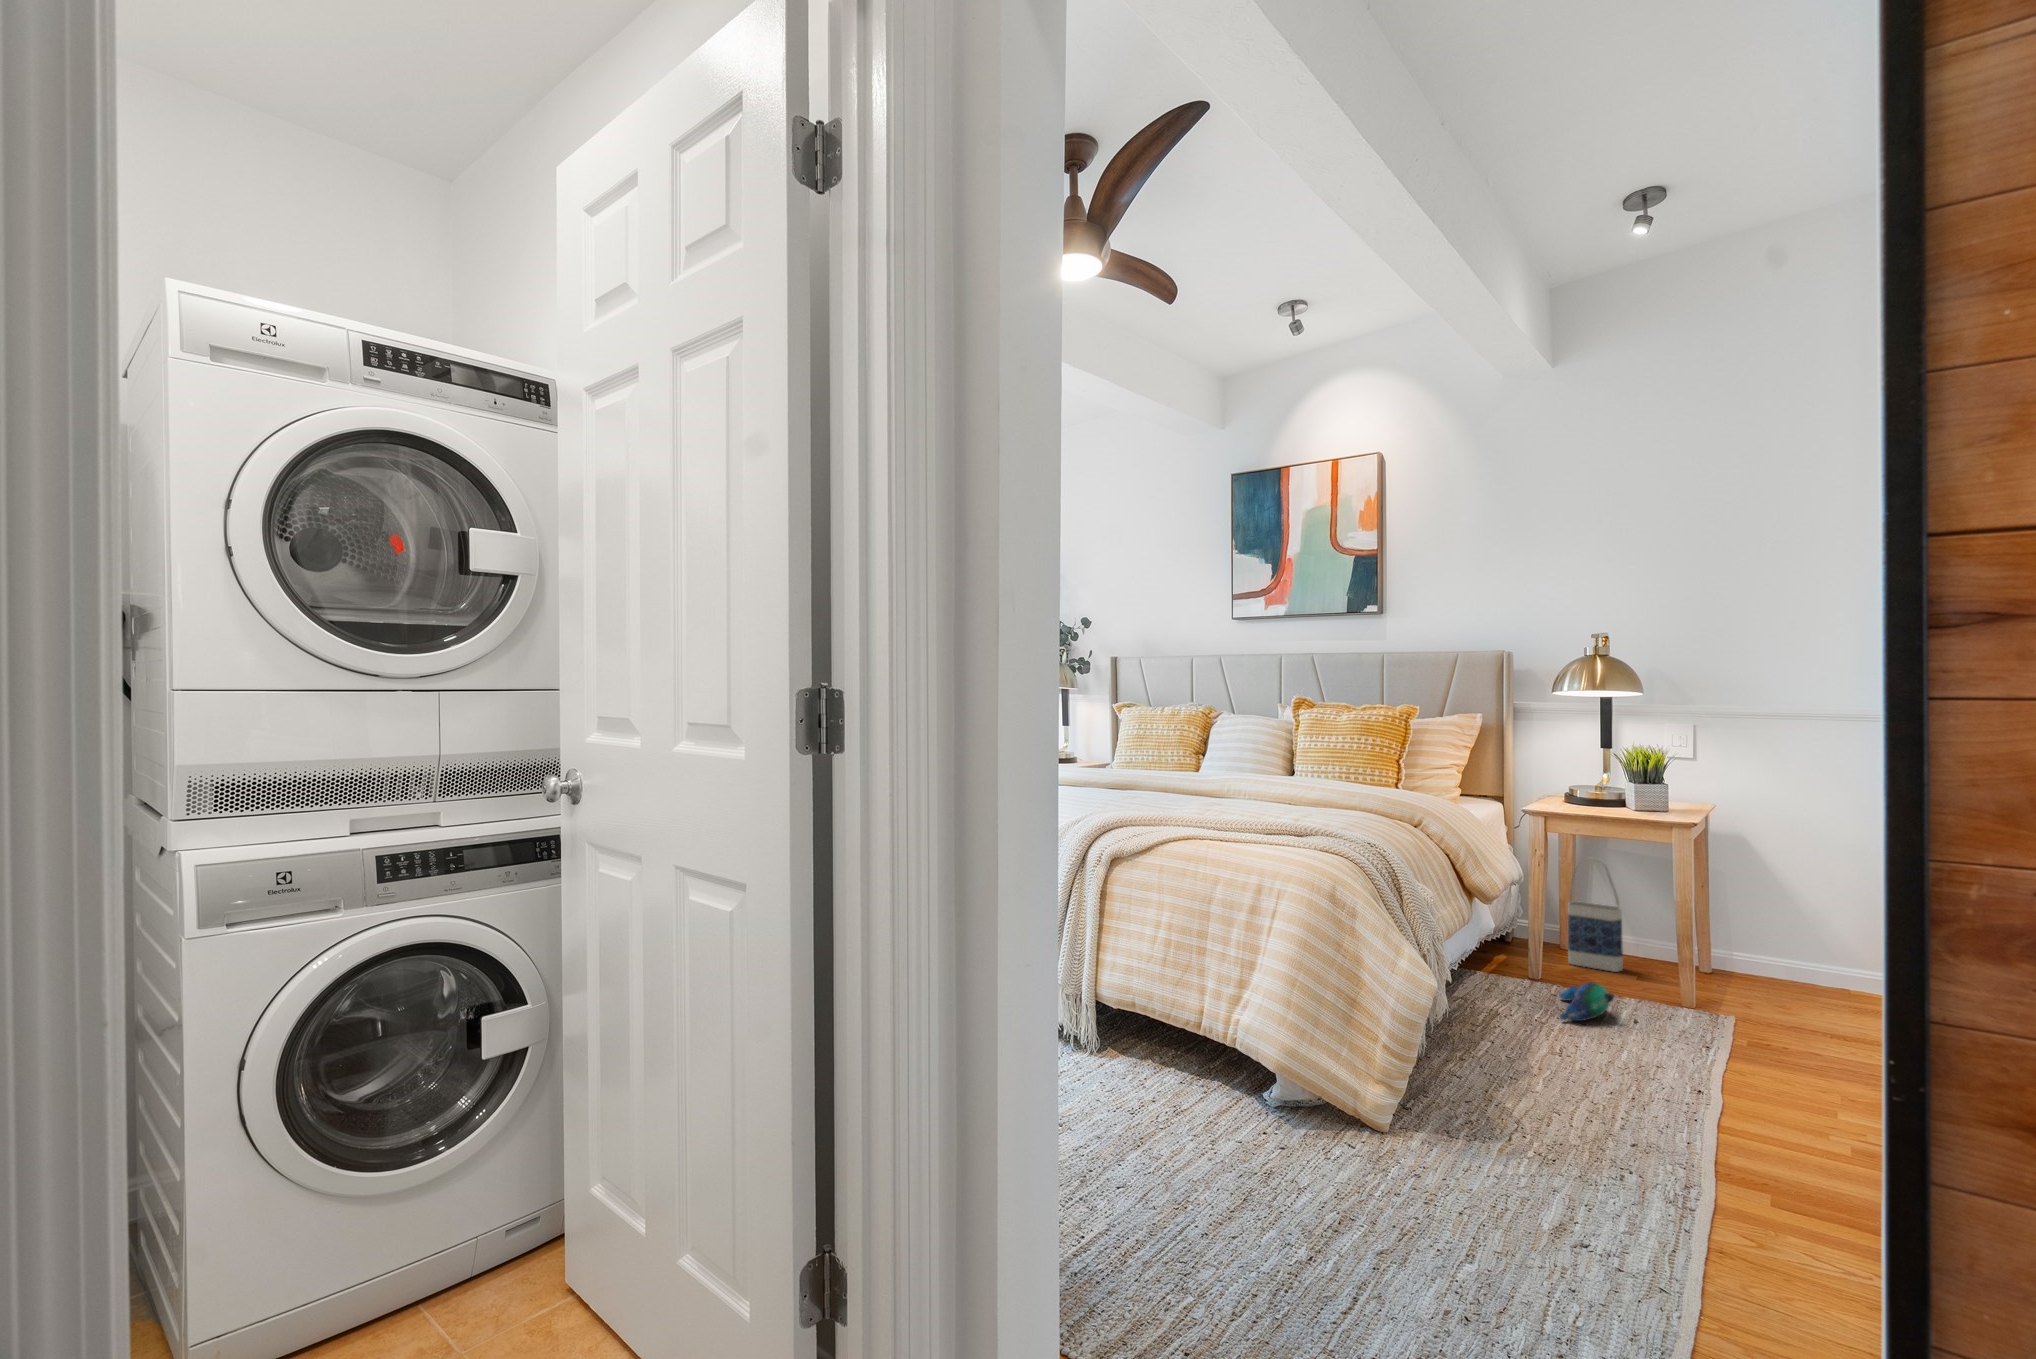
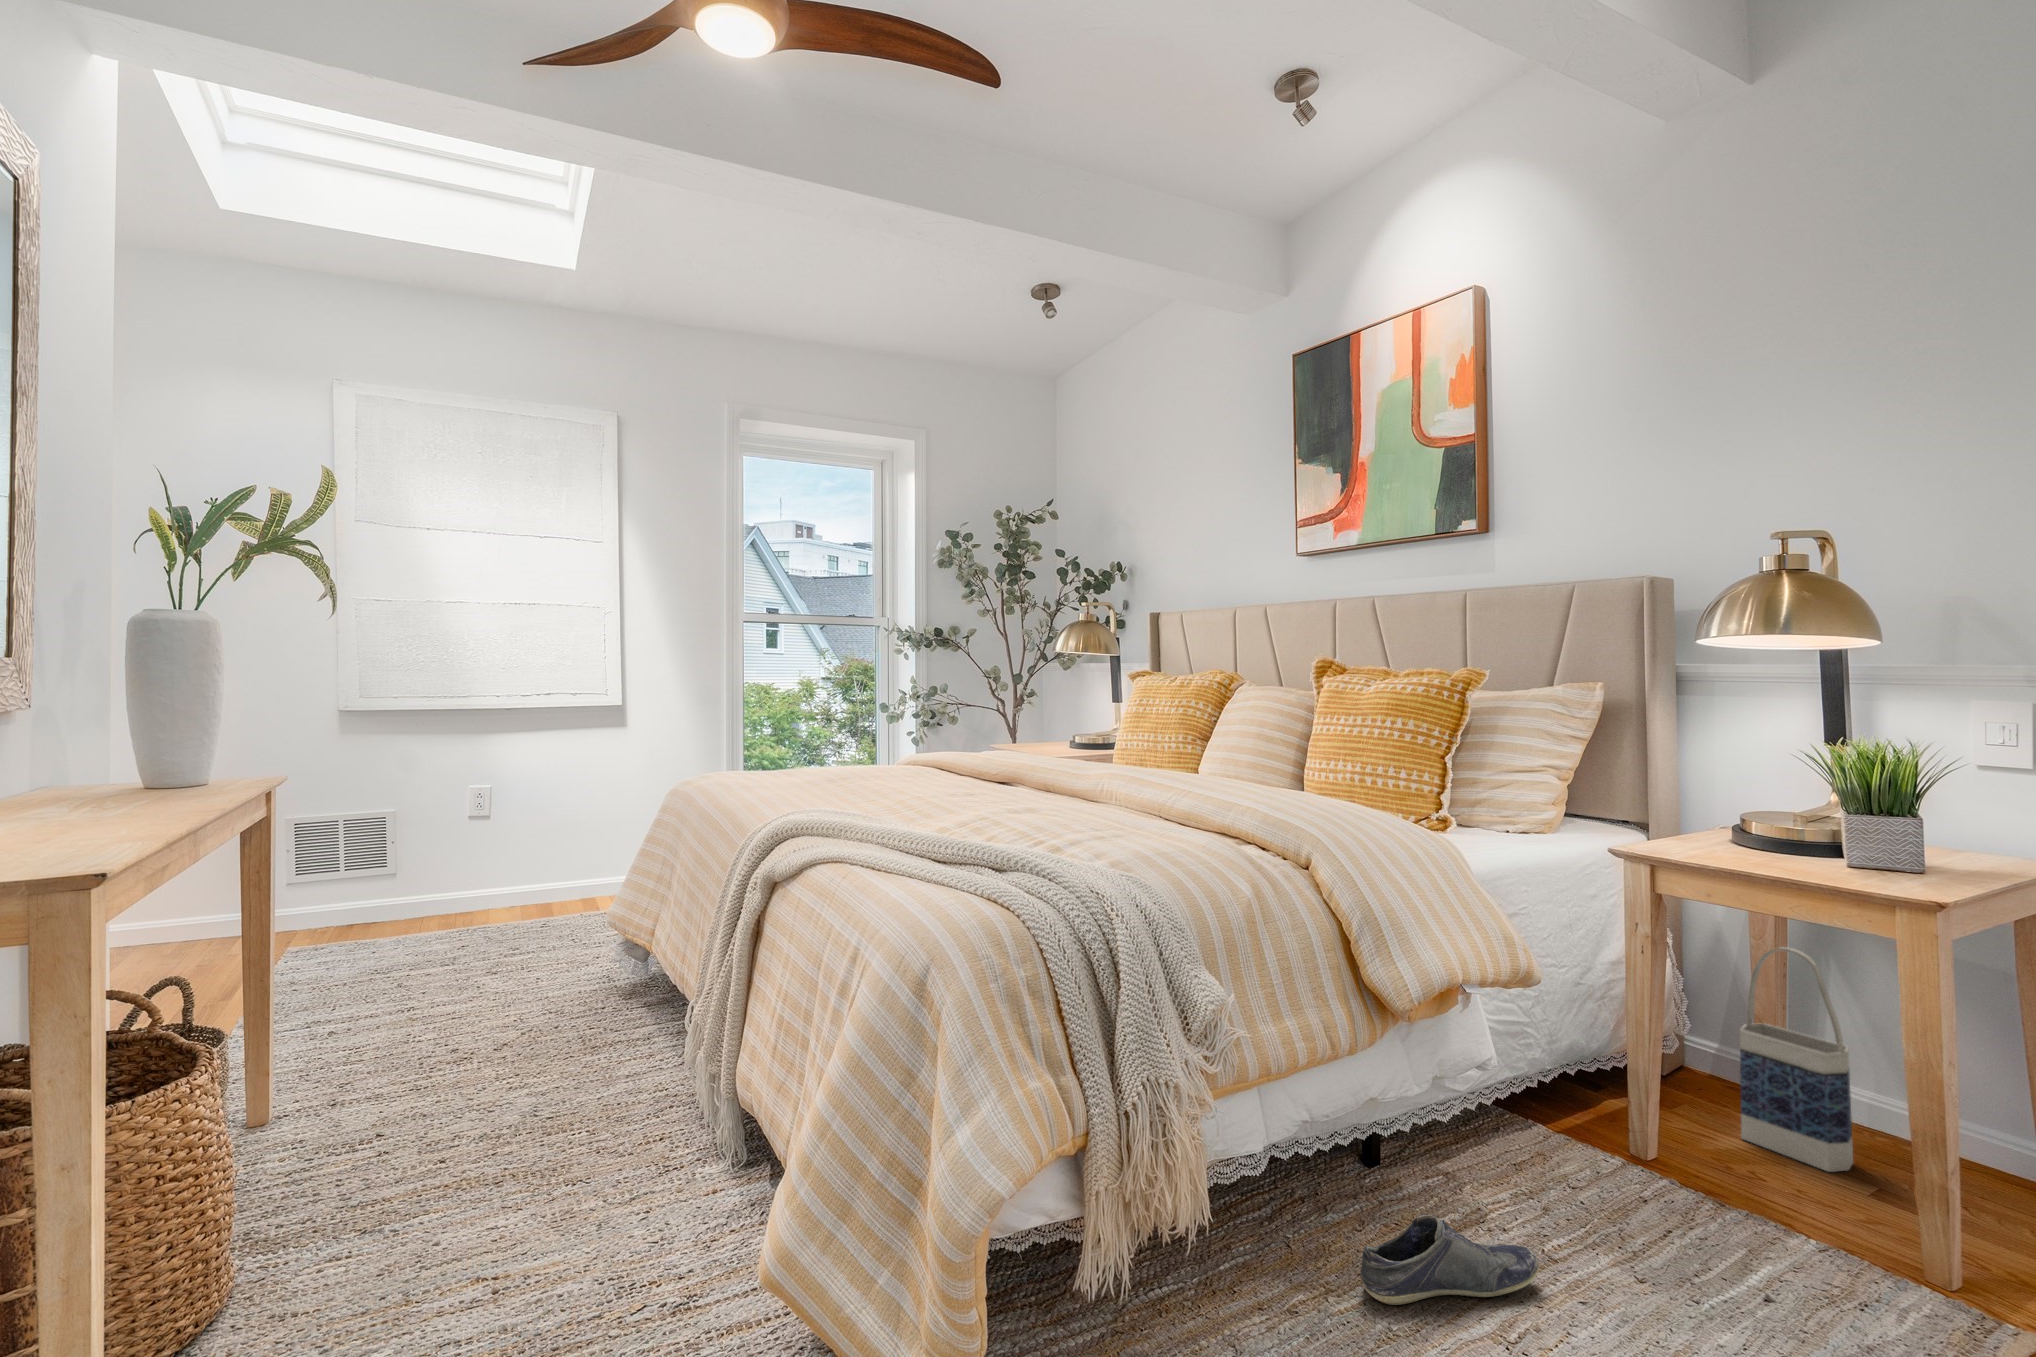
plush toy: present [1559,983,1614,1021] -> none [1586,1196,1720,1284]
shoe: none [1477,999,1548,1043] -> present [1361,1215,1539,1305]

